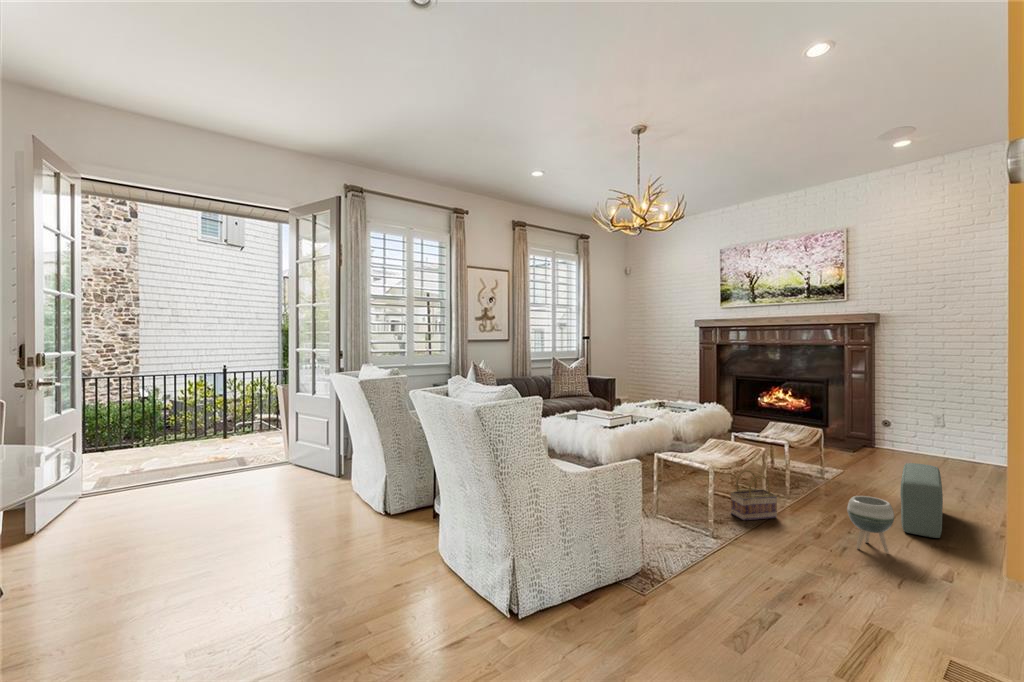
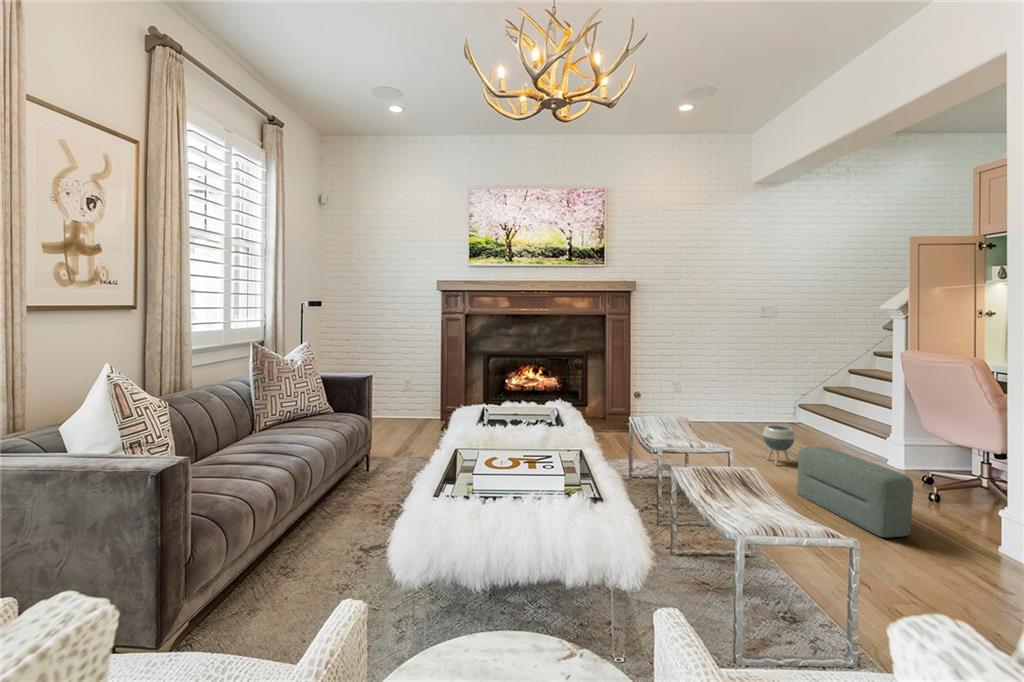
basket: present [731,470,777,520] -> none [765,510,806,597]
planter: present [847,496,894,553] -> present [763,425,795,465]

